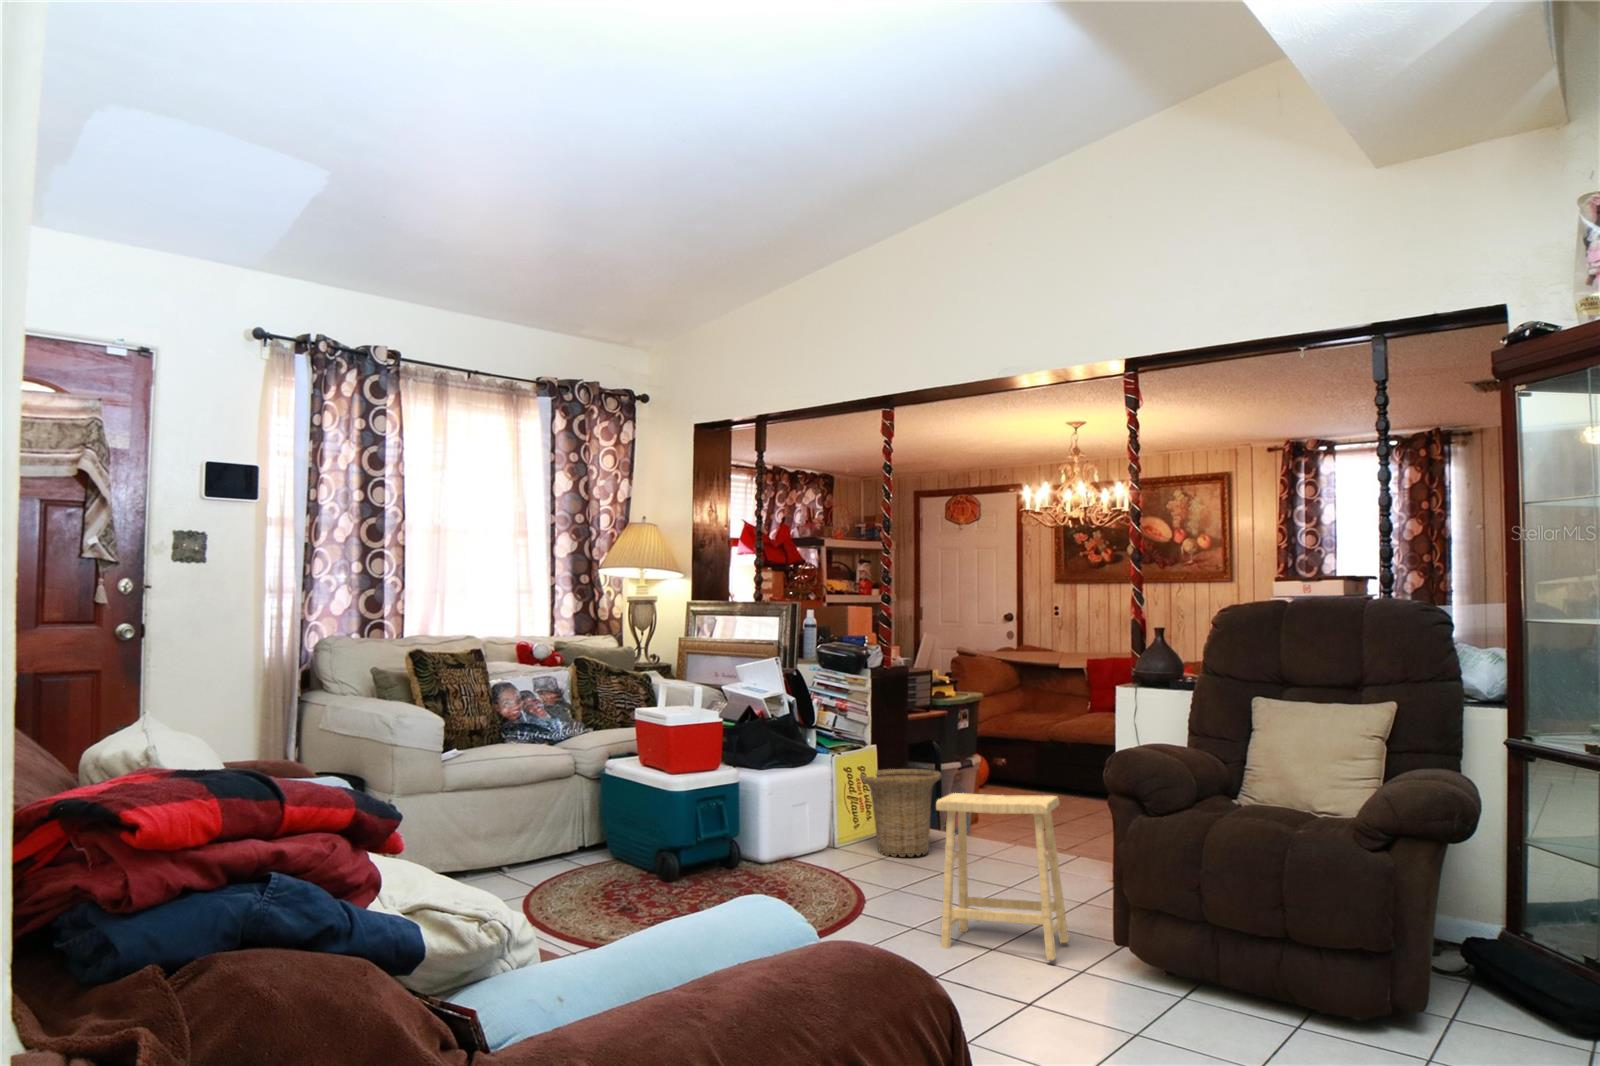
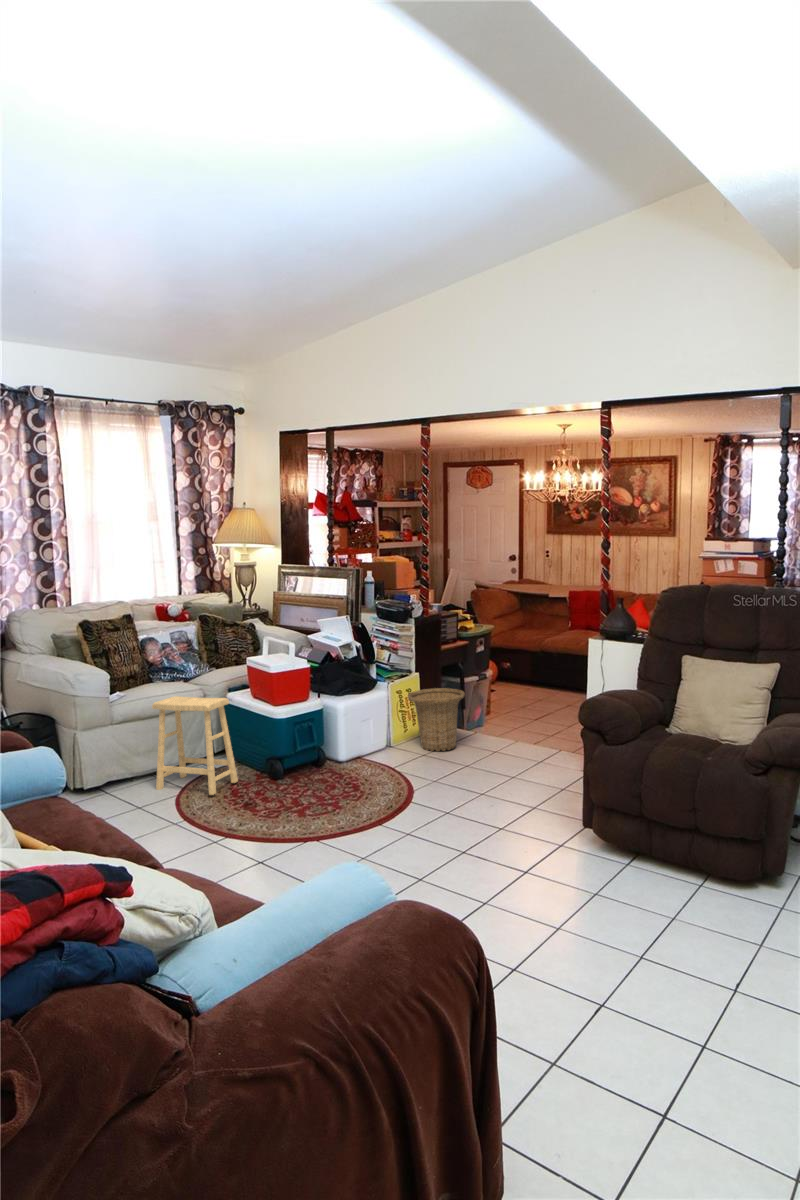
footstool: present [936,793,1069,960] -> present [152,696,238,795]

